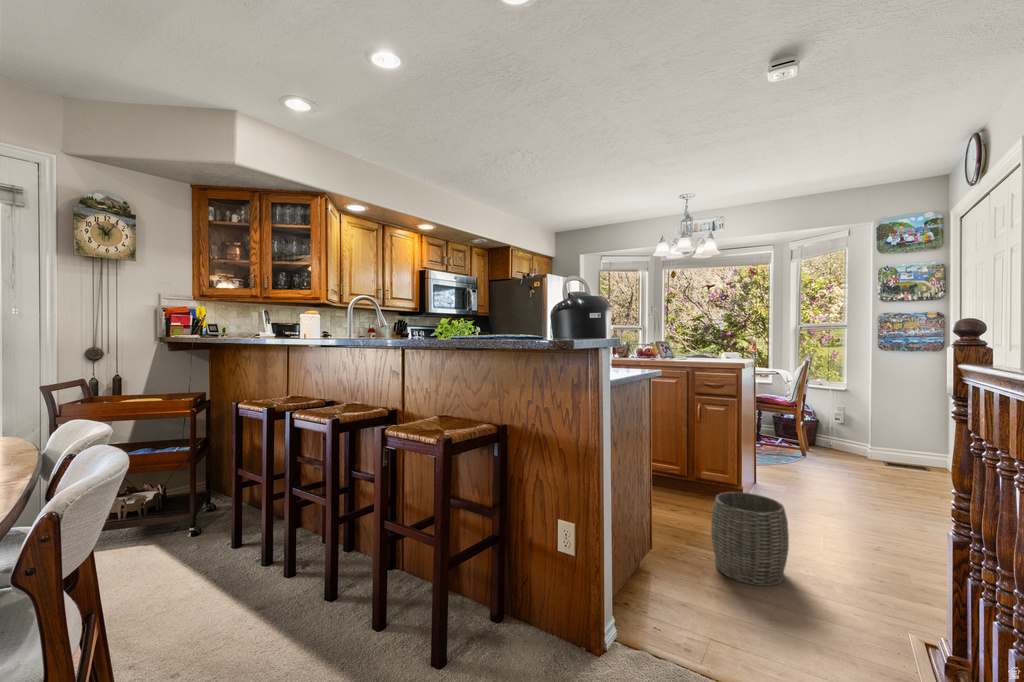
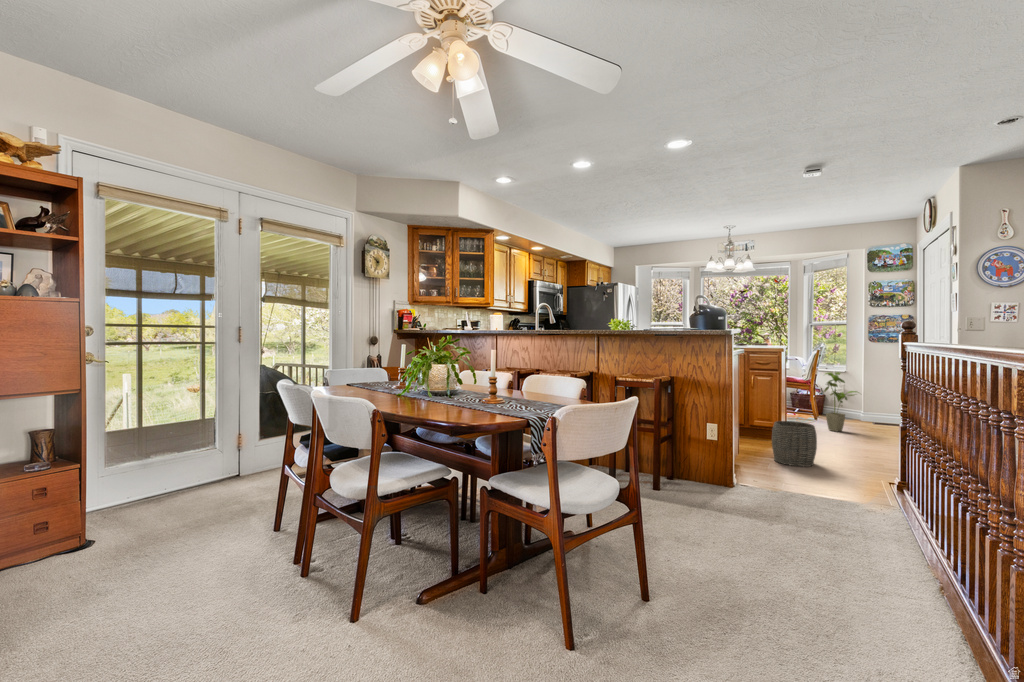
house plant: none [813,397,871,486] -> present [824,372,857,432]

